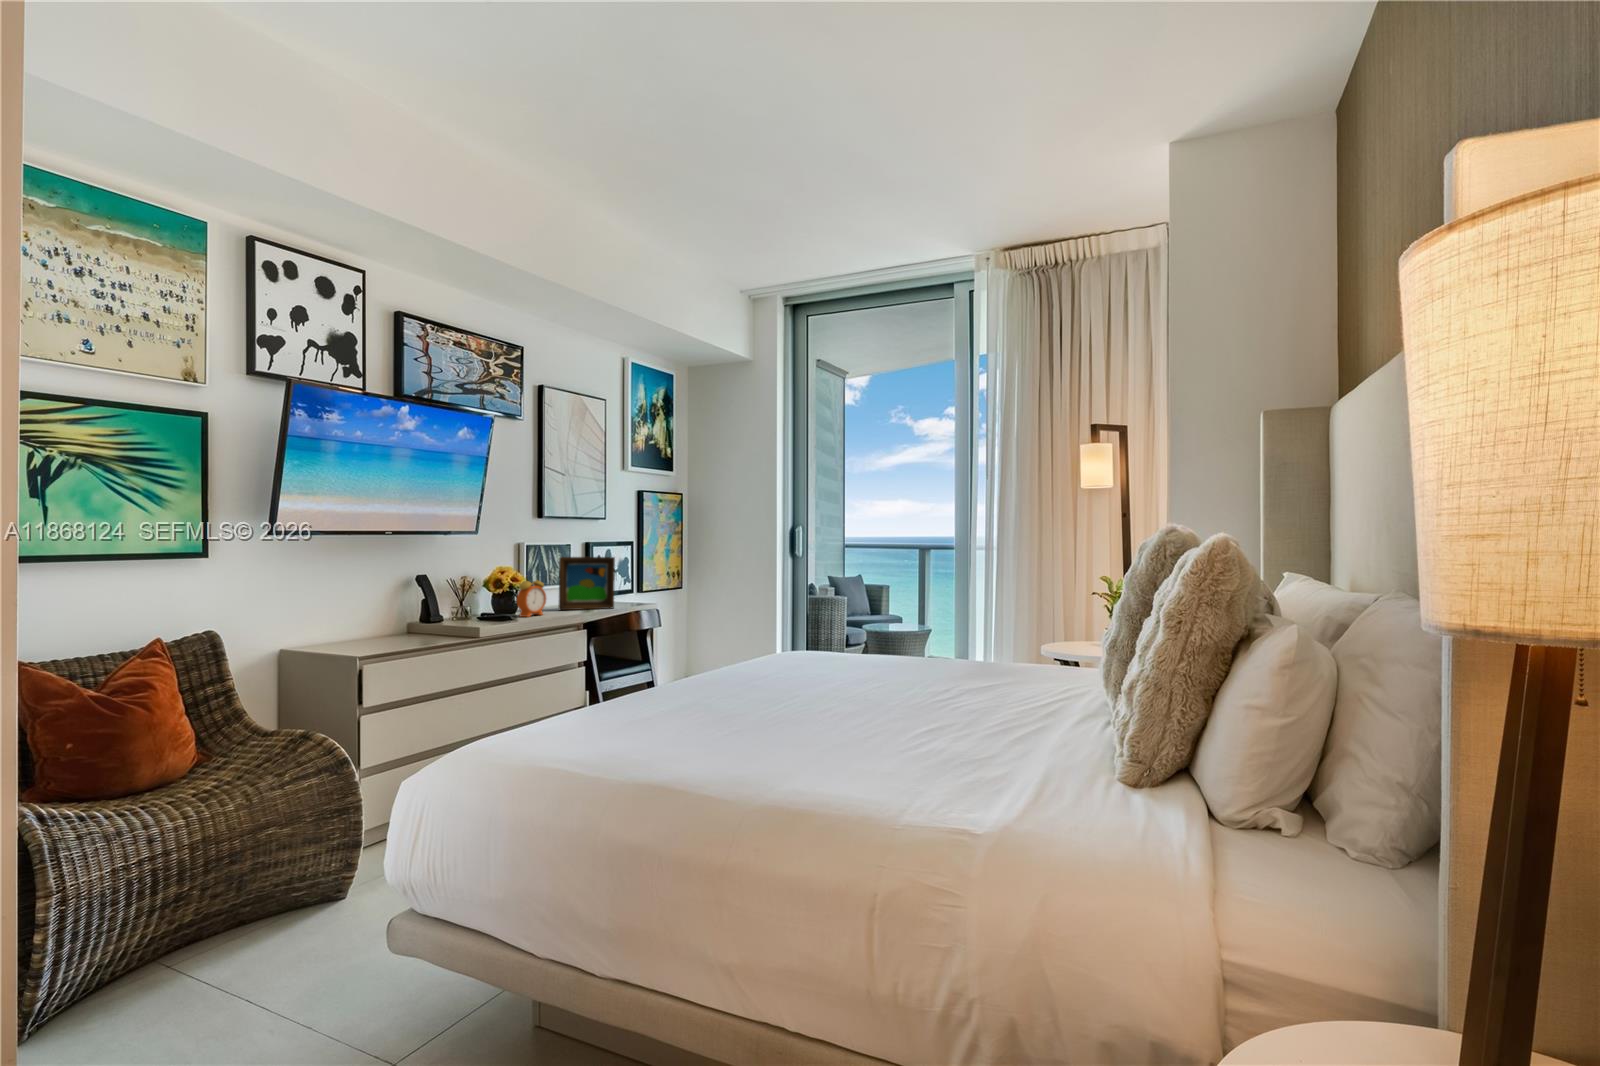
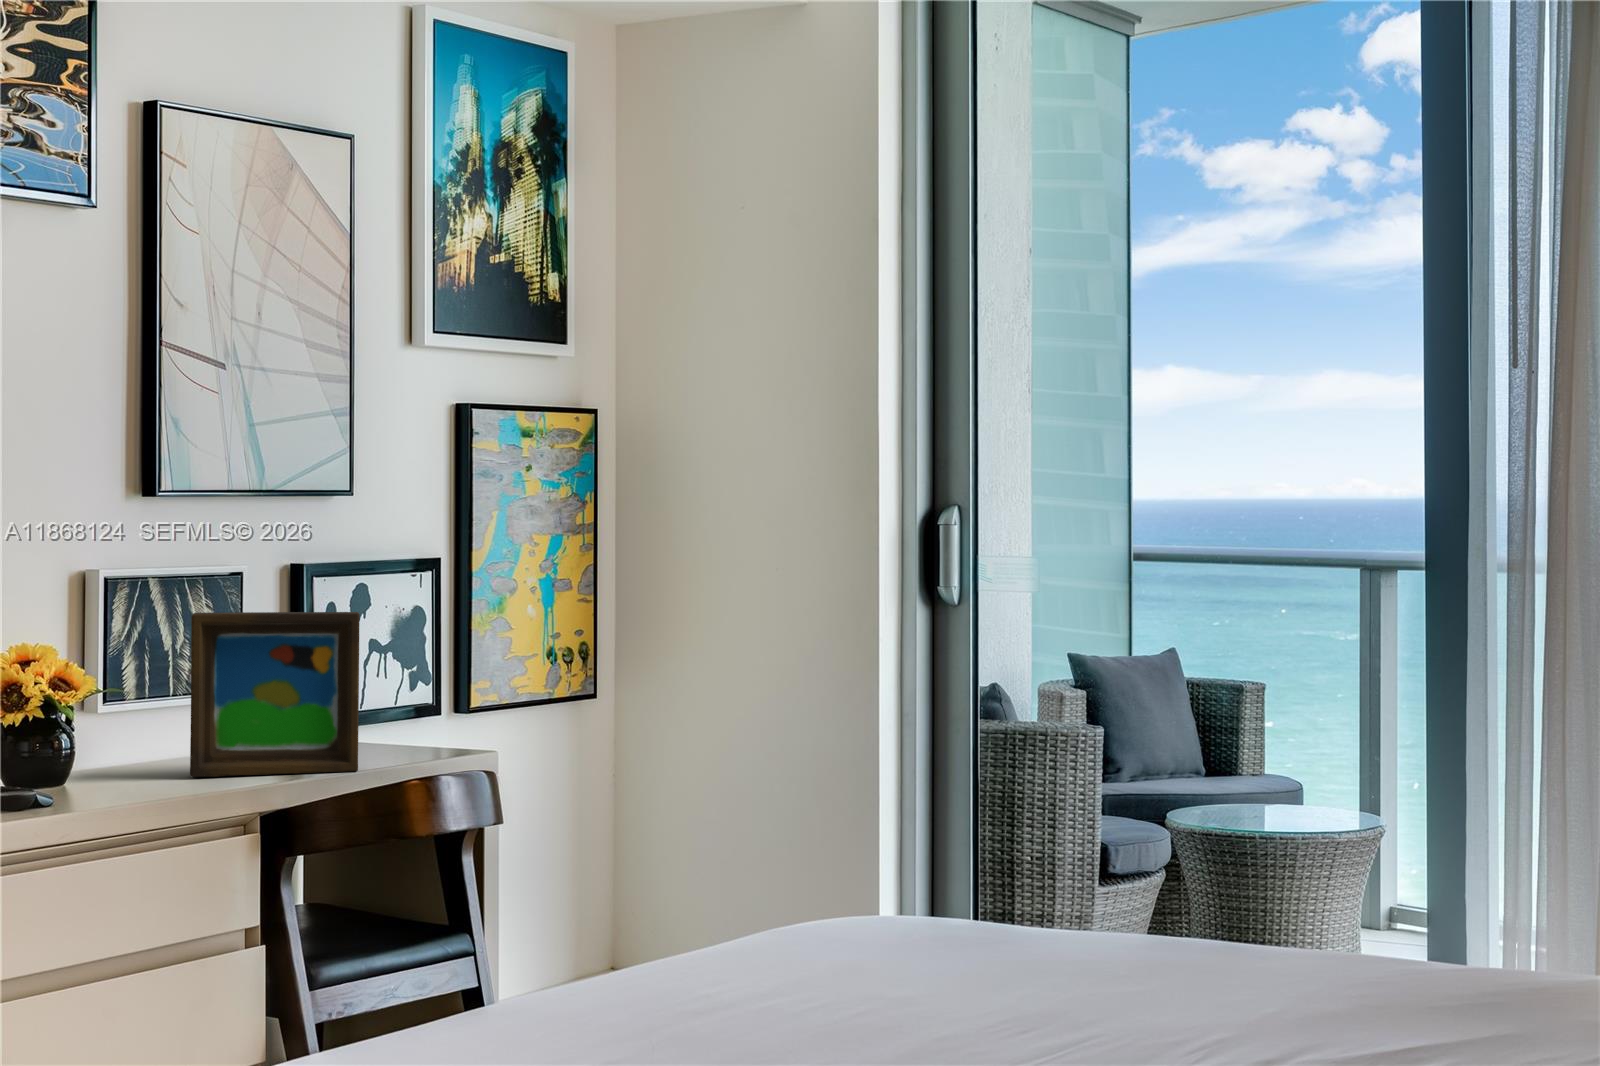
alarm clock: present [516,580,546,617] -> none [48,671,143,803]

